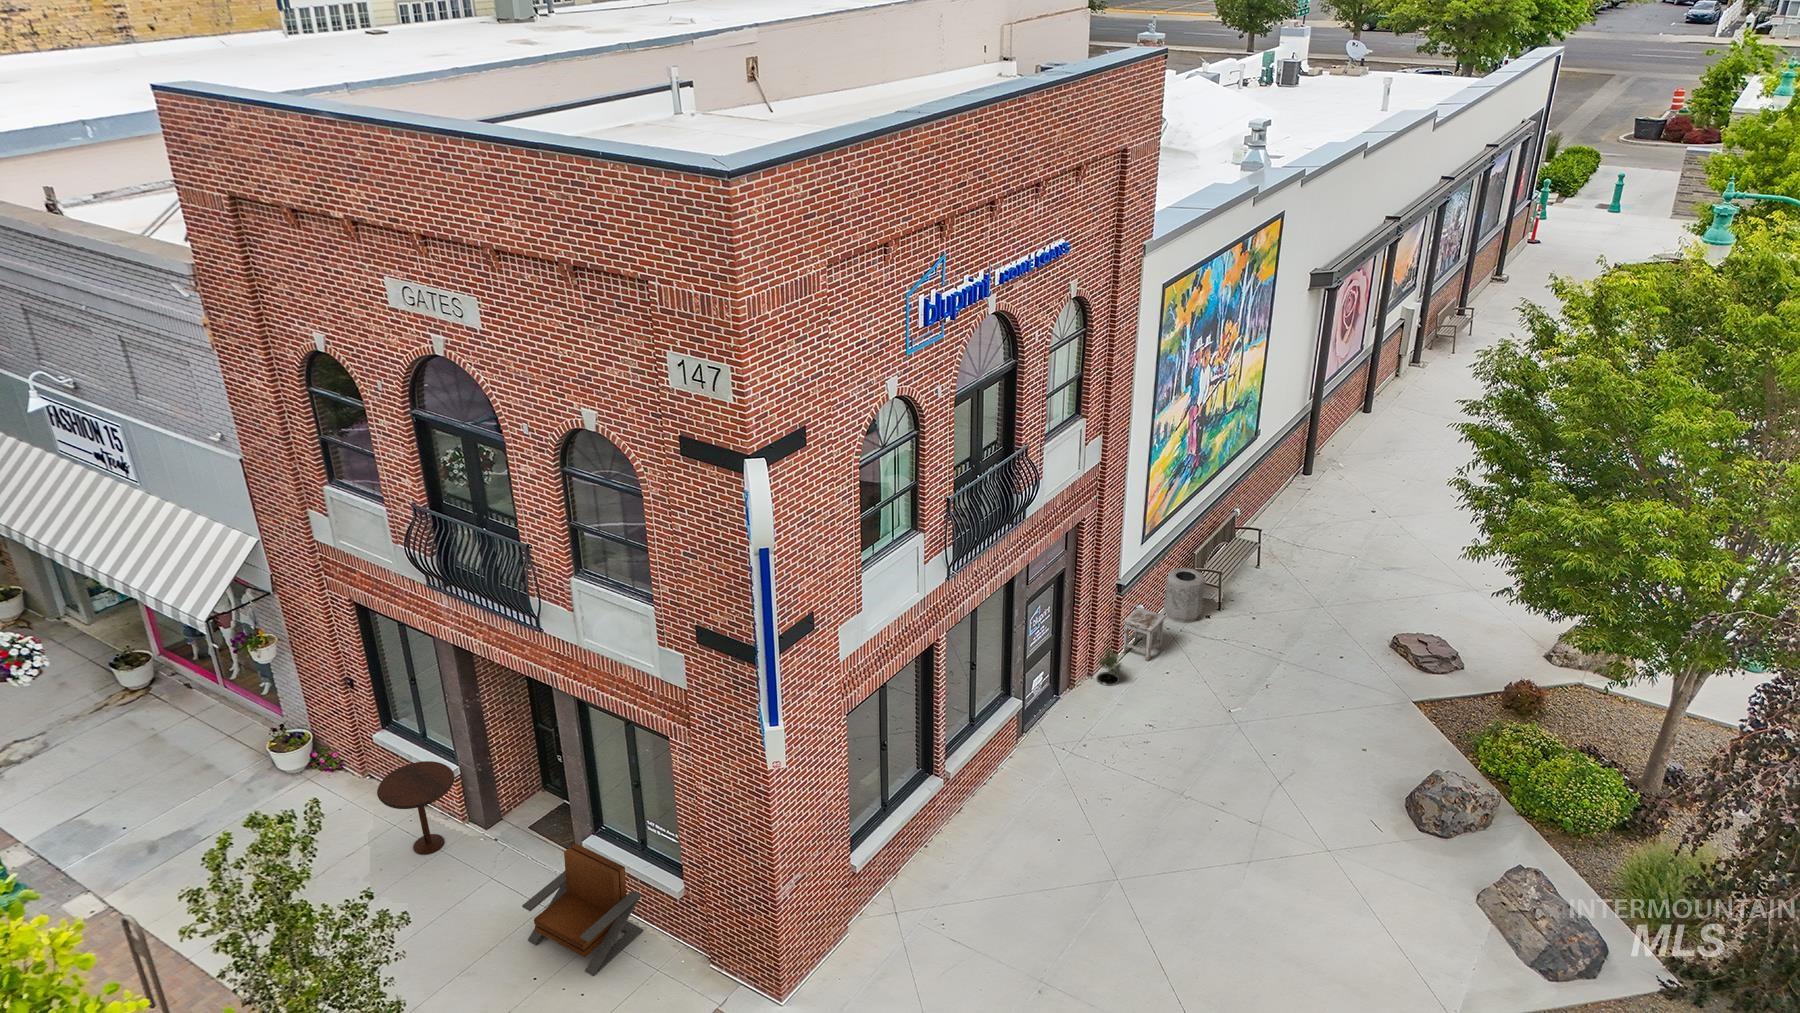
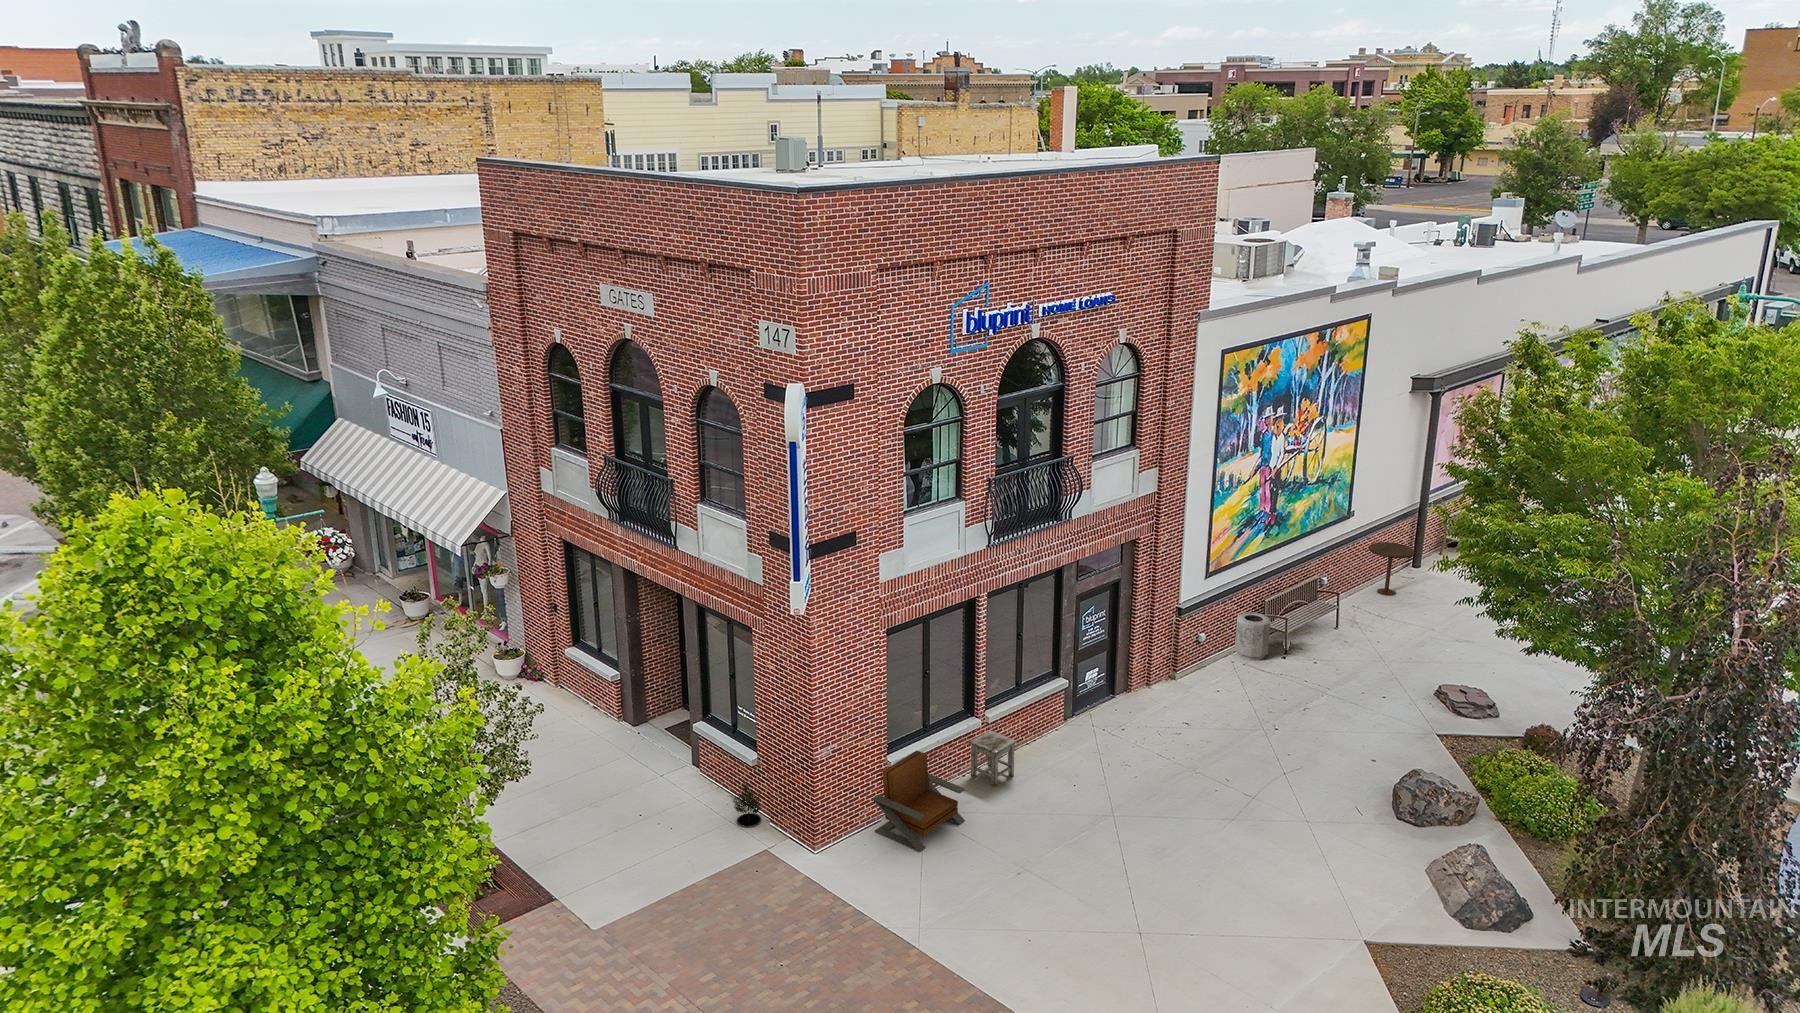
stool: present [1123,607,1166,661] -> present [969,730,1017,787]
potted tree: present [1096,648,1122,686] -> present [731,781,762,828]
pedestal table: present [377,761,455,855] -> present [1368,542,1415,596]
lounge chair: present [522,844,643,976] -> present [873,751,965,852]

